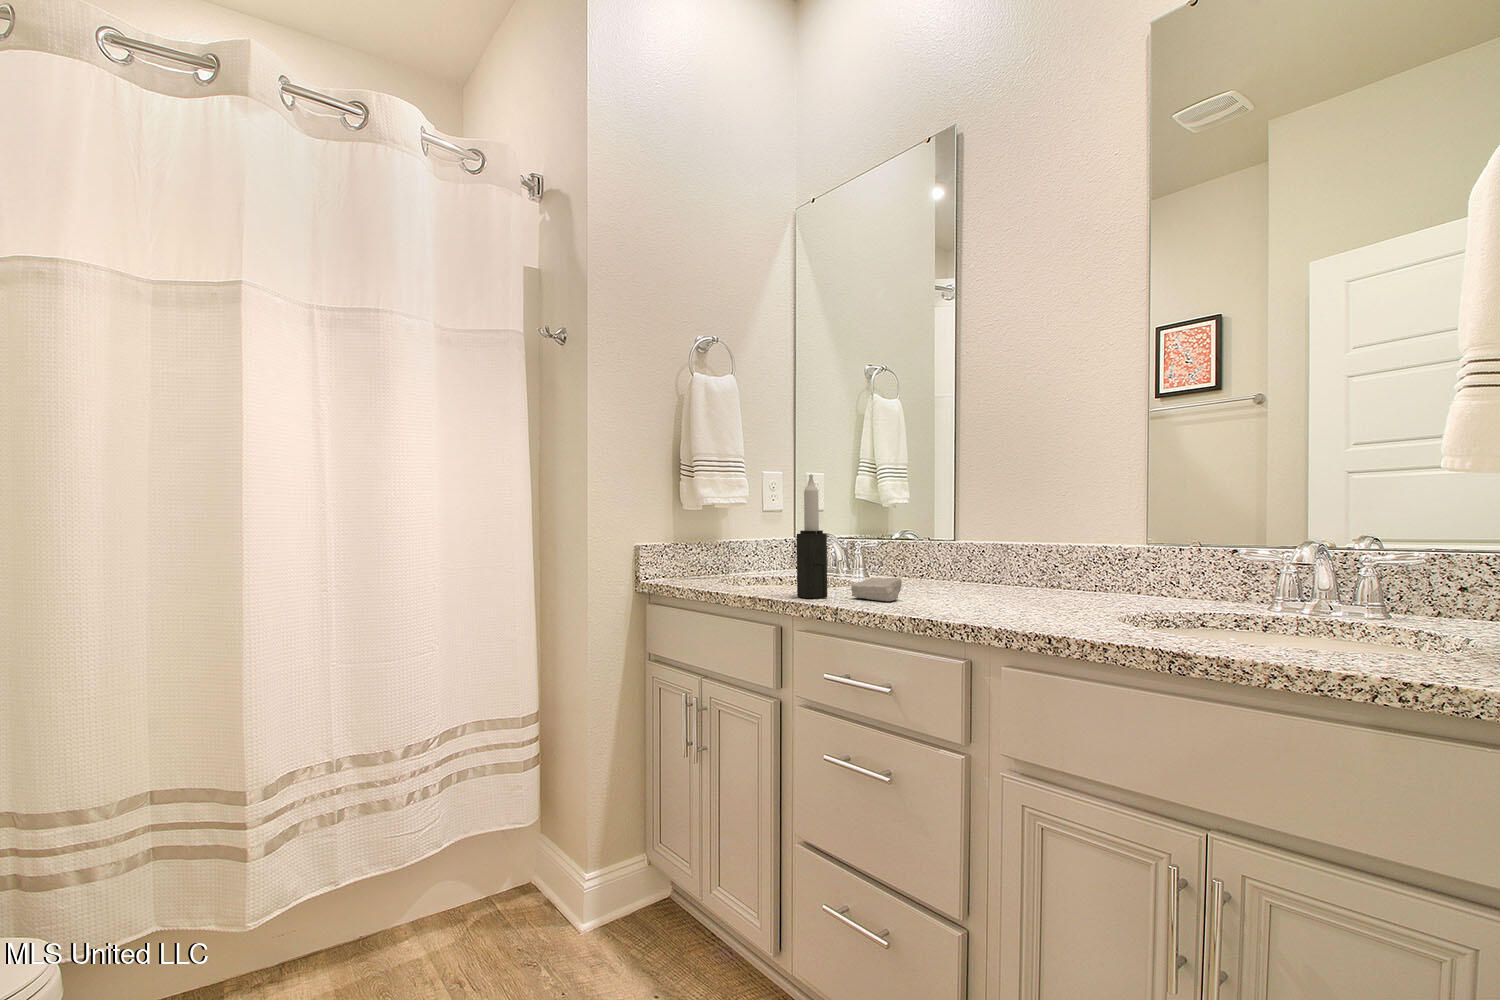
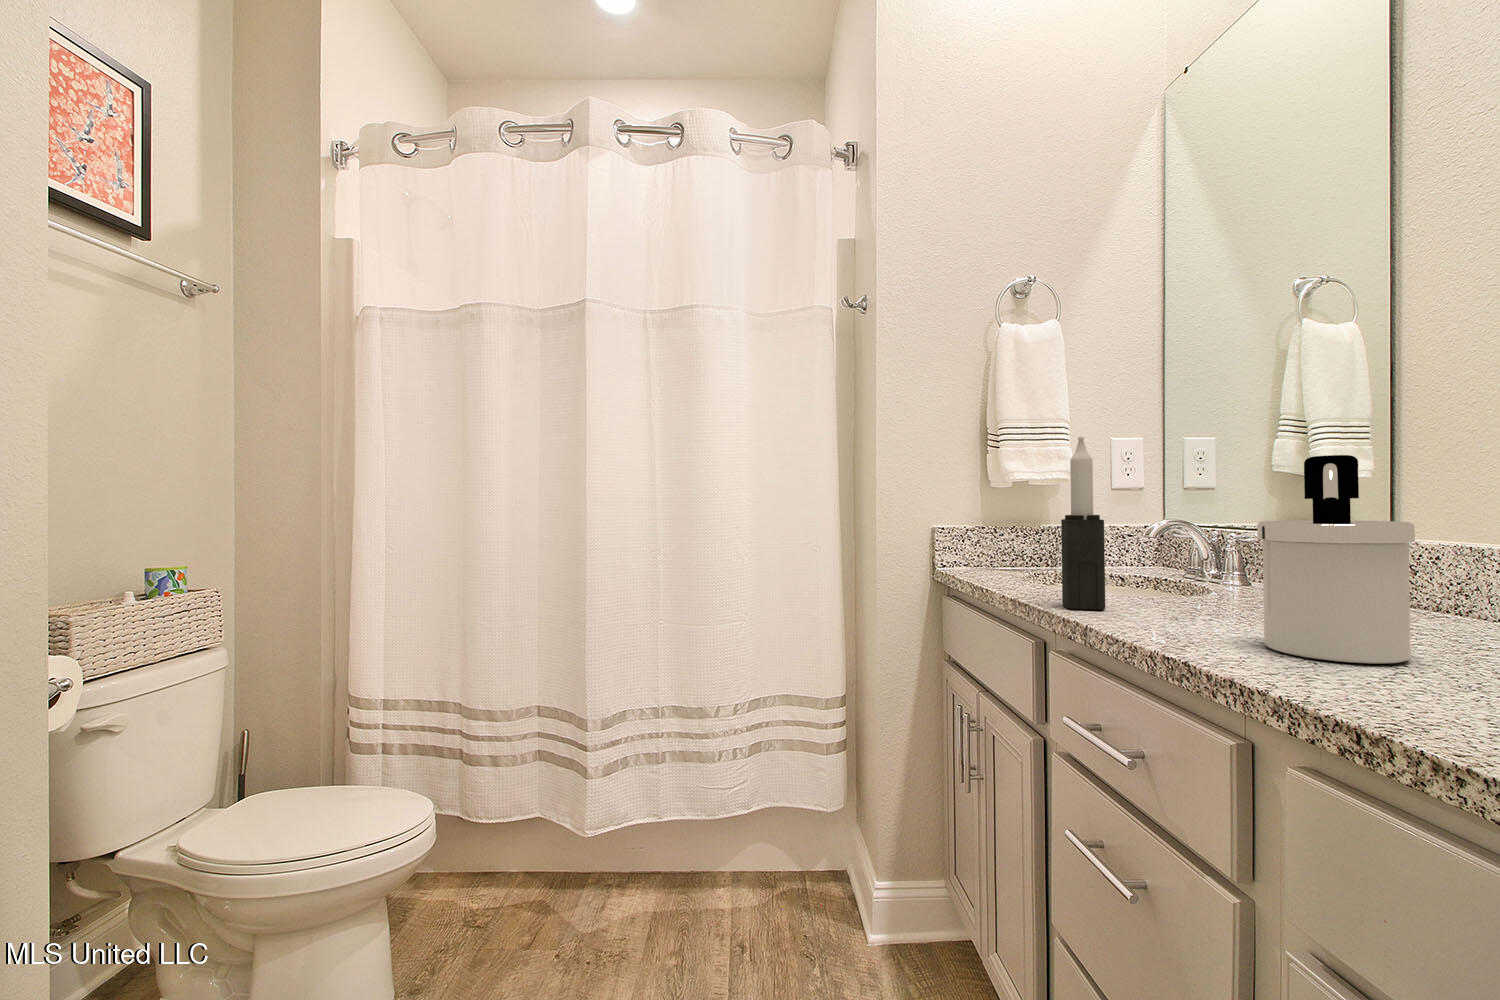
soap dispenser: none [938,496,1009,611] -> present [1257,455,1415,664]
soap bar: present [851,578,902,601] -> none [1139,587,1222,625]

